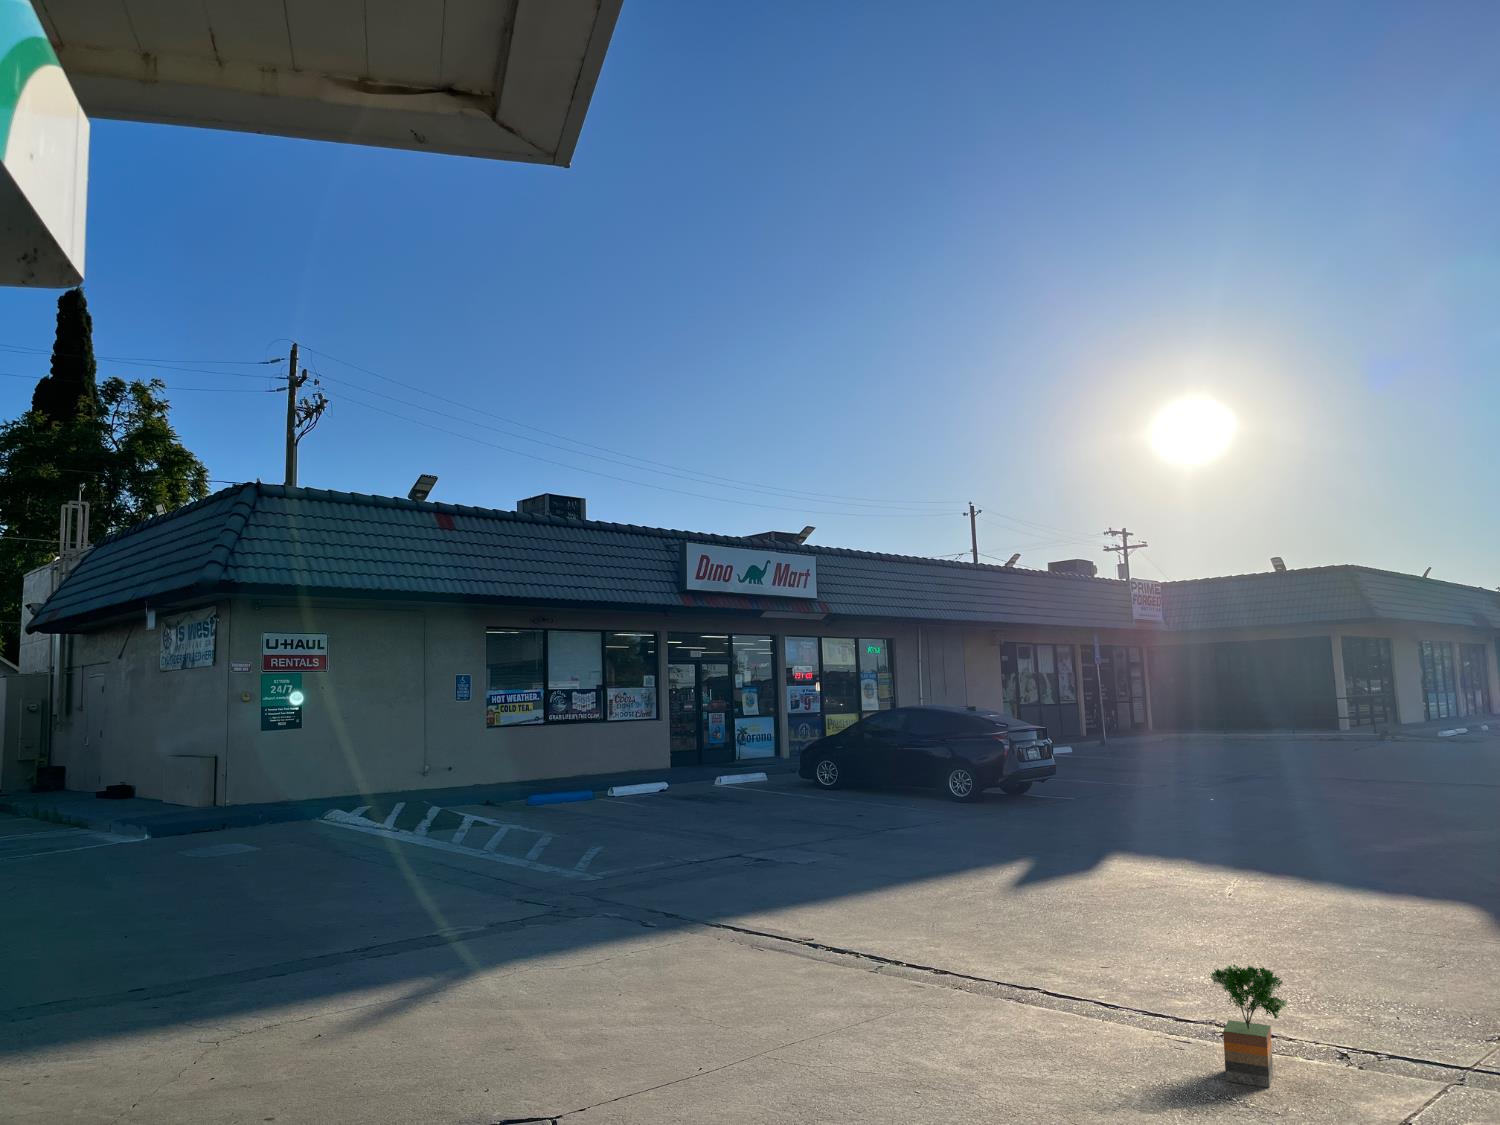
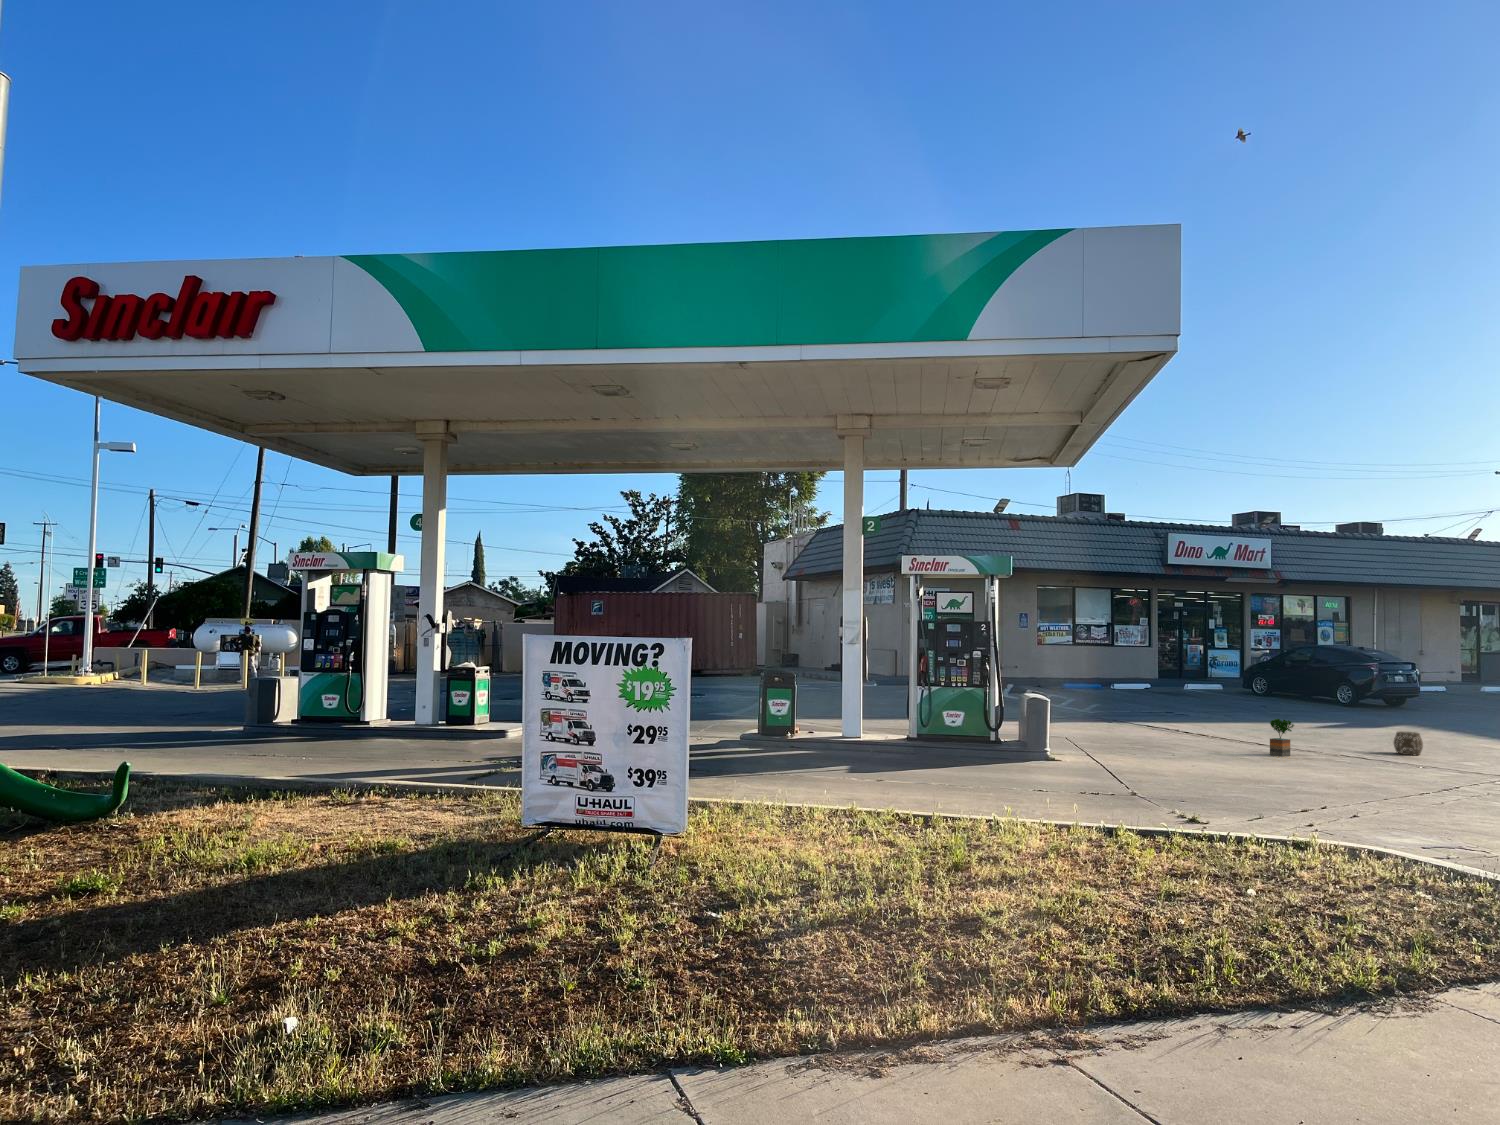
woven basket: none [1385,933,1457,999] -> present [1394,731,1423,755]

